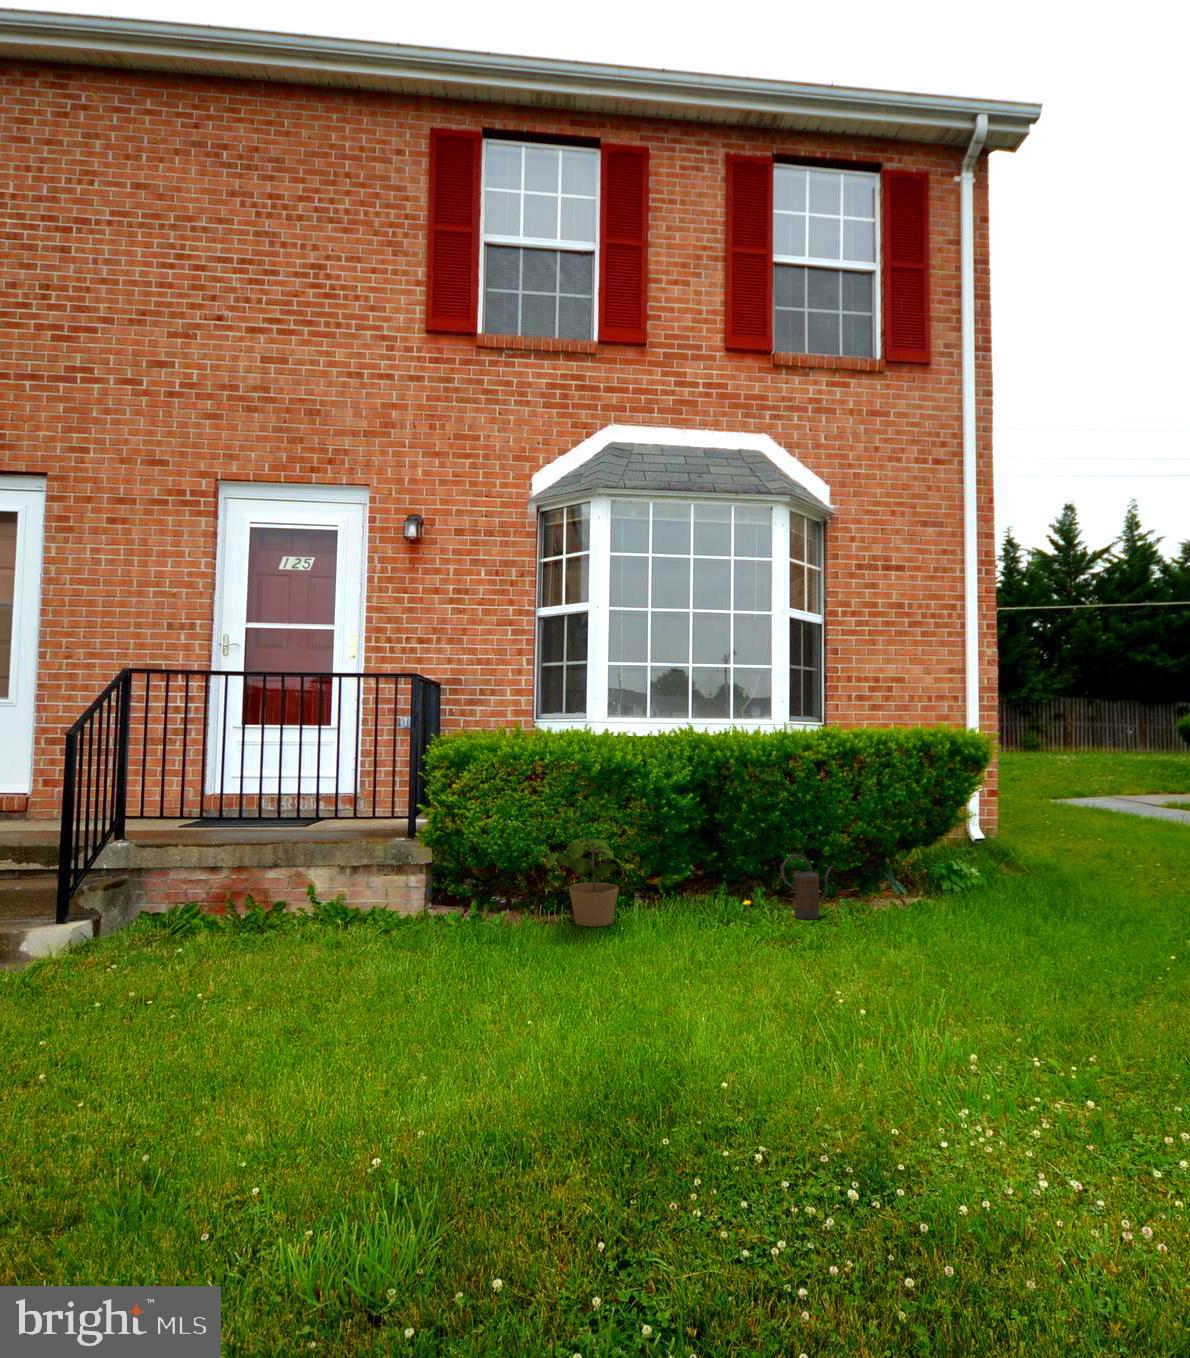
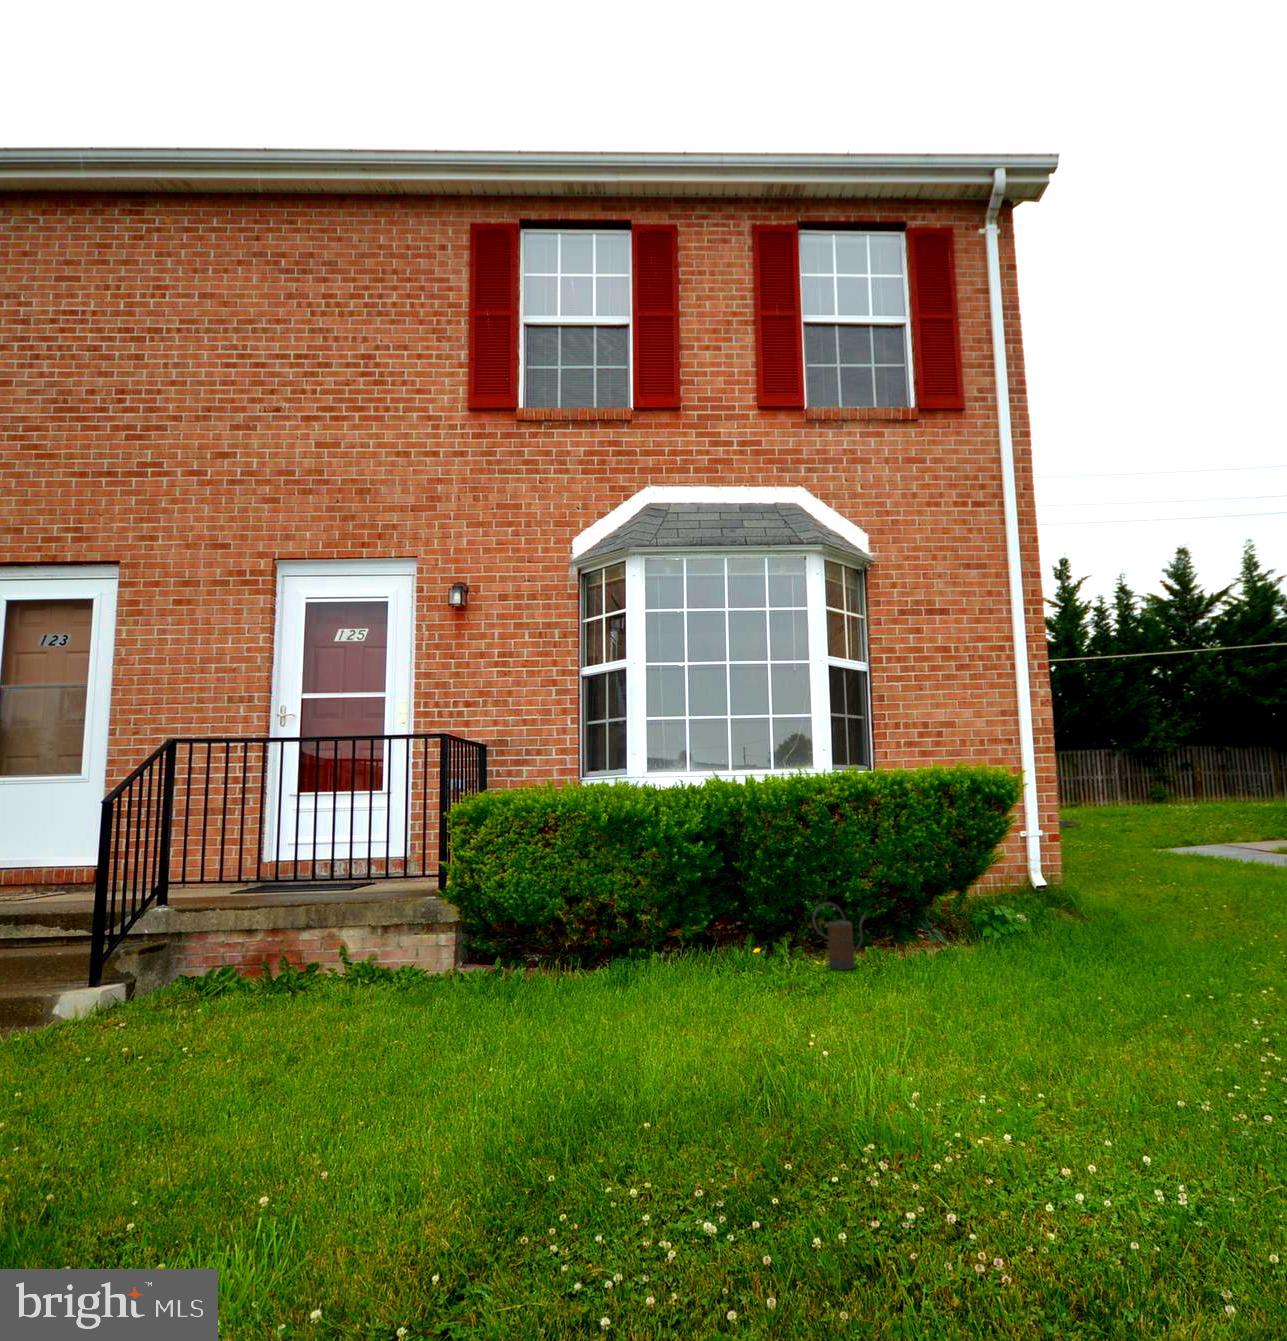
potted plant: present [546,838,623,927] -> none [572,890,652,980]

